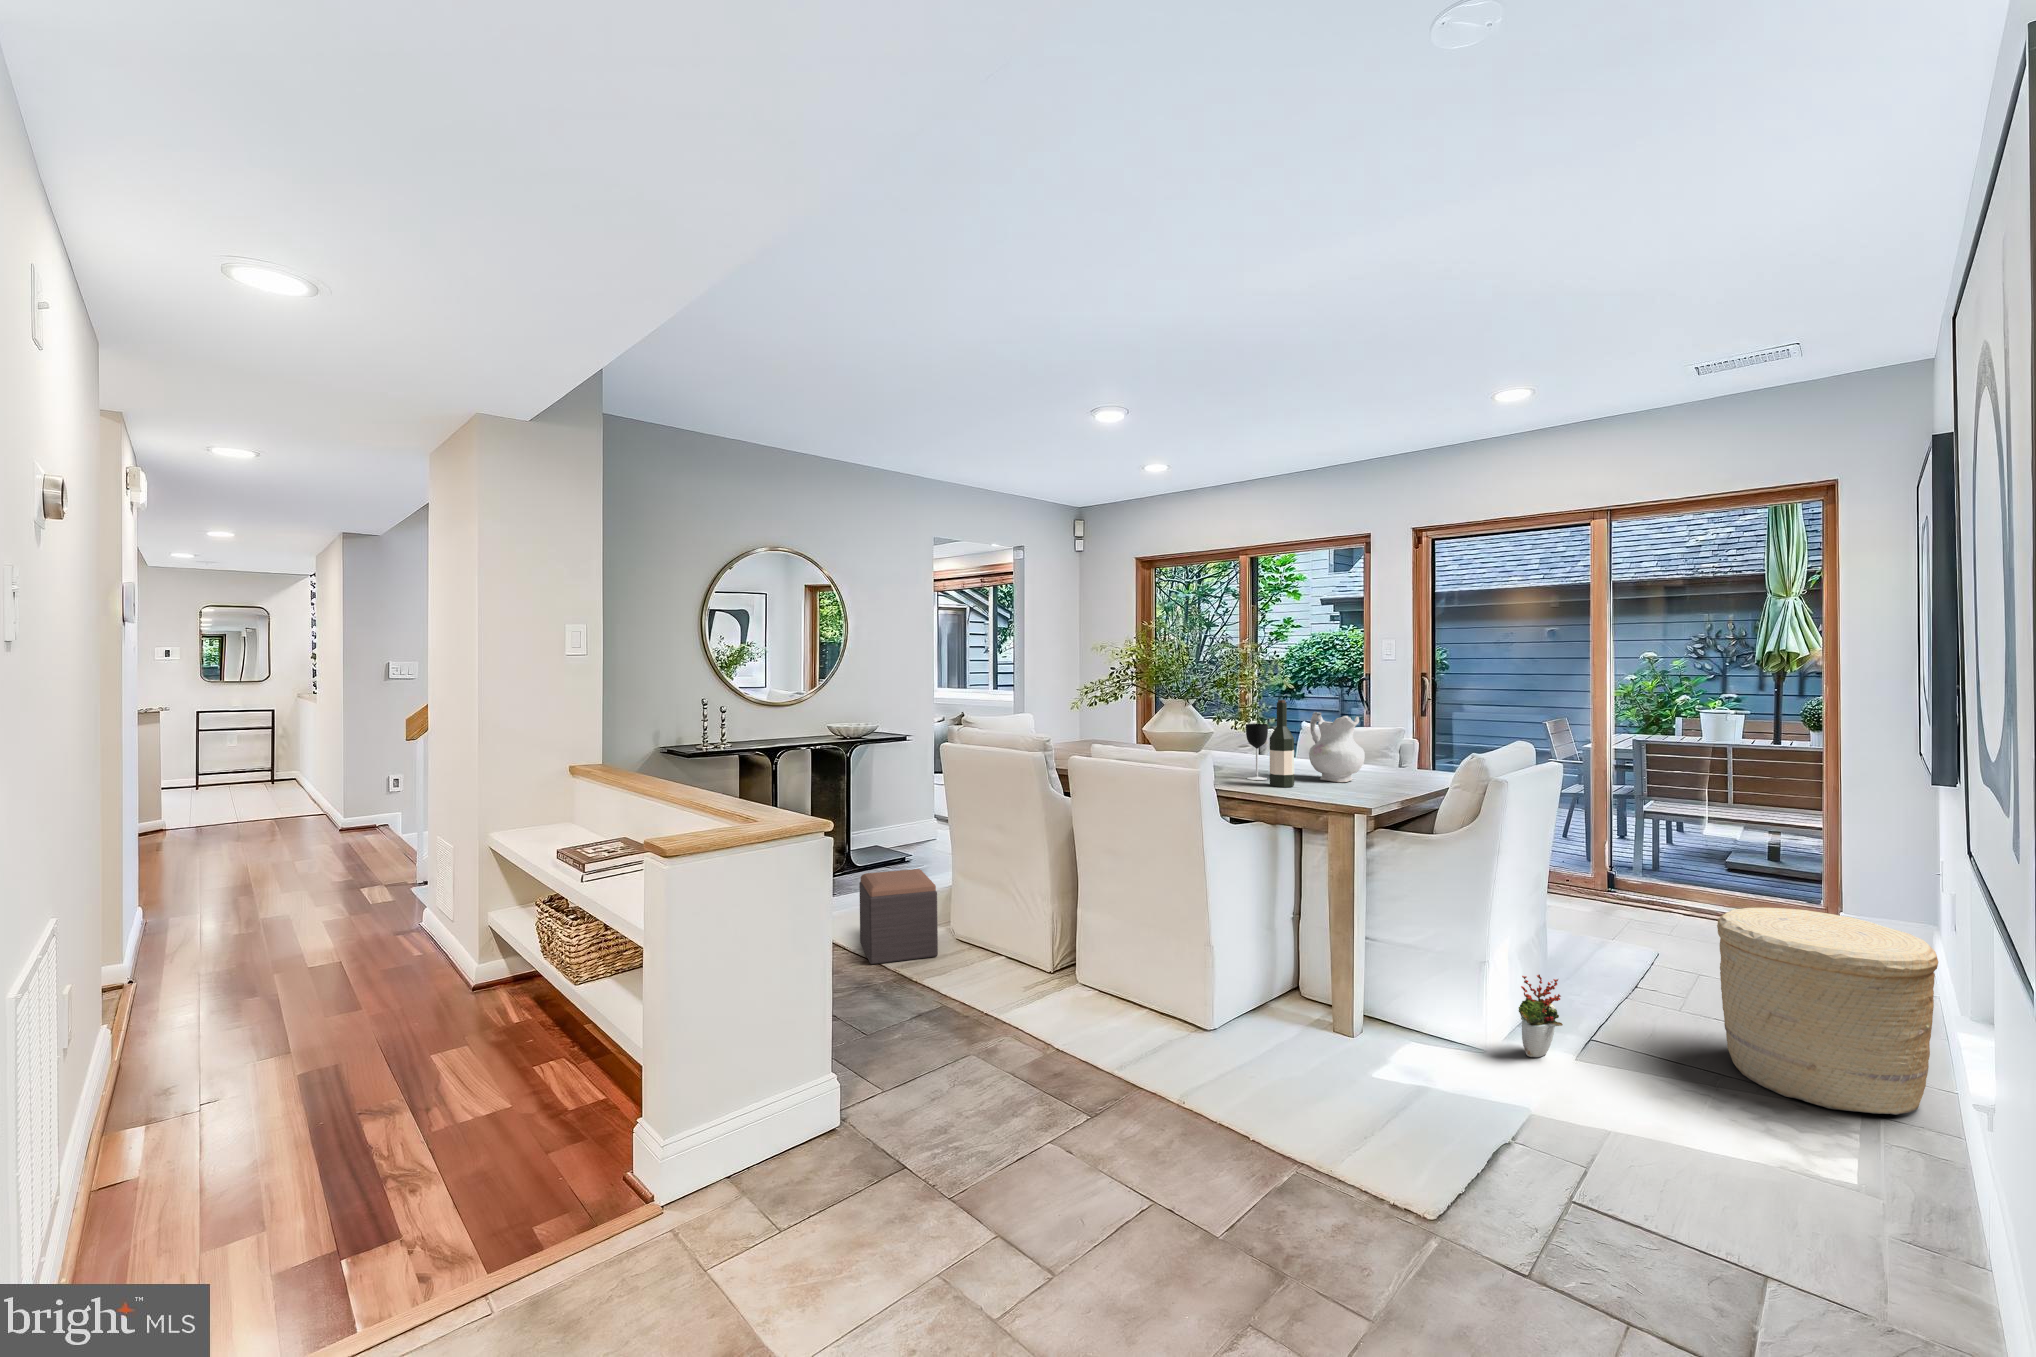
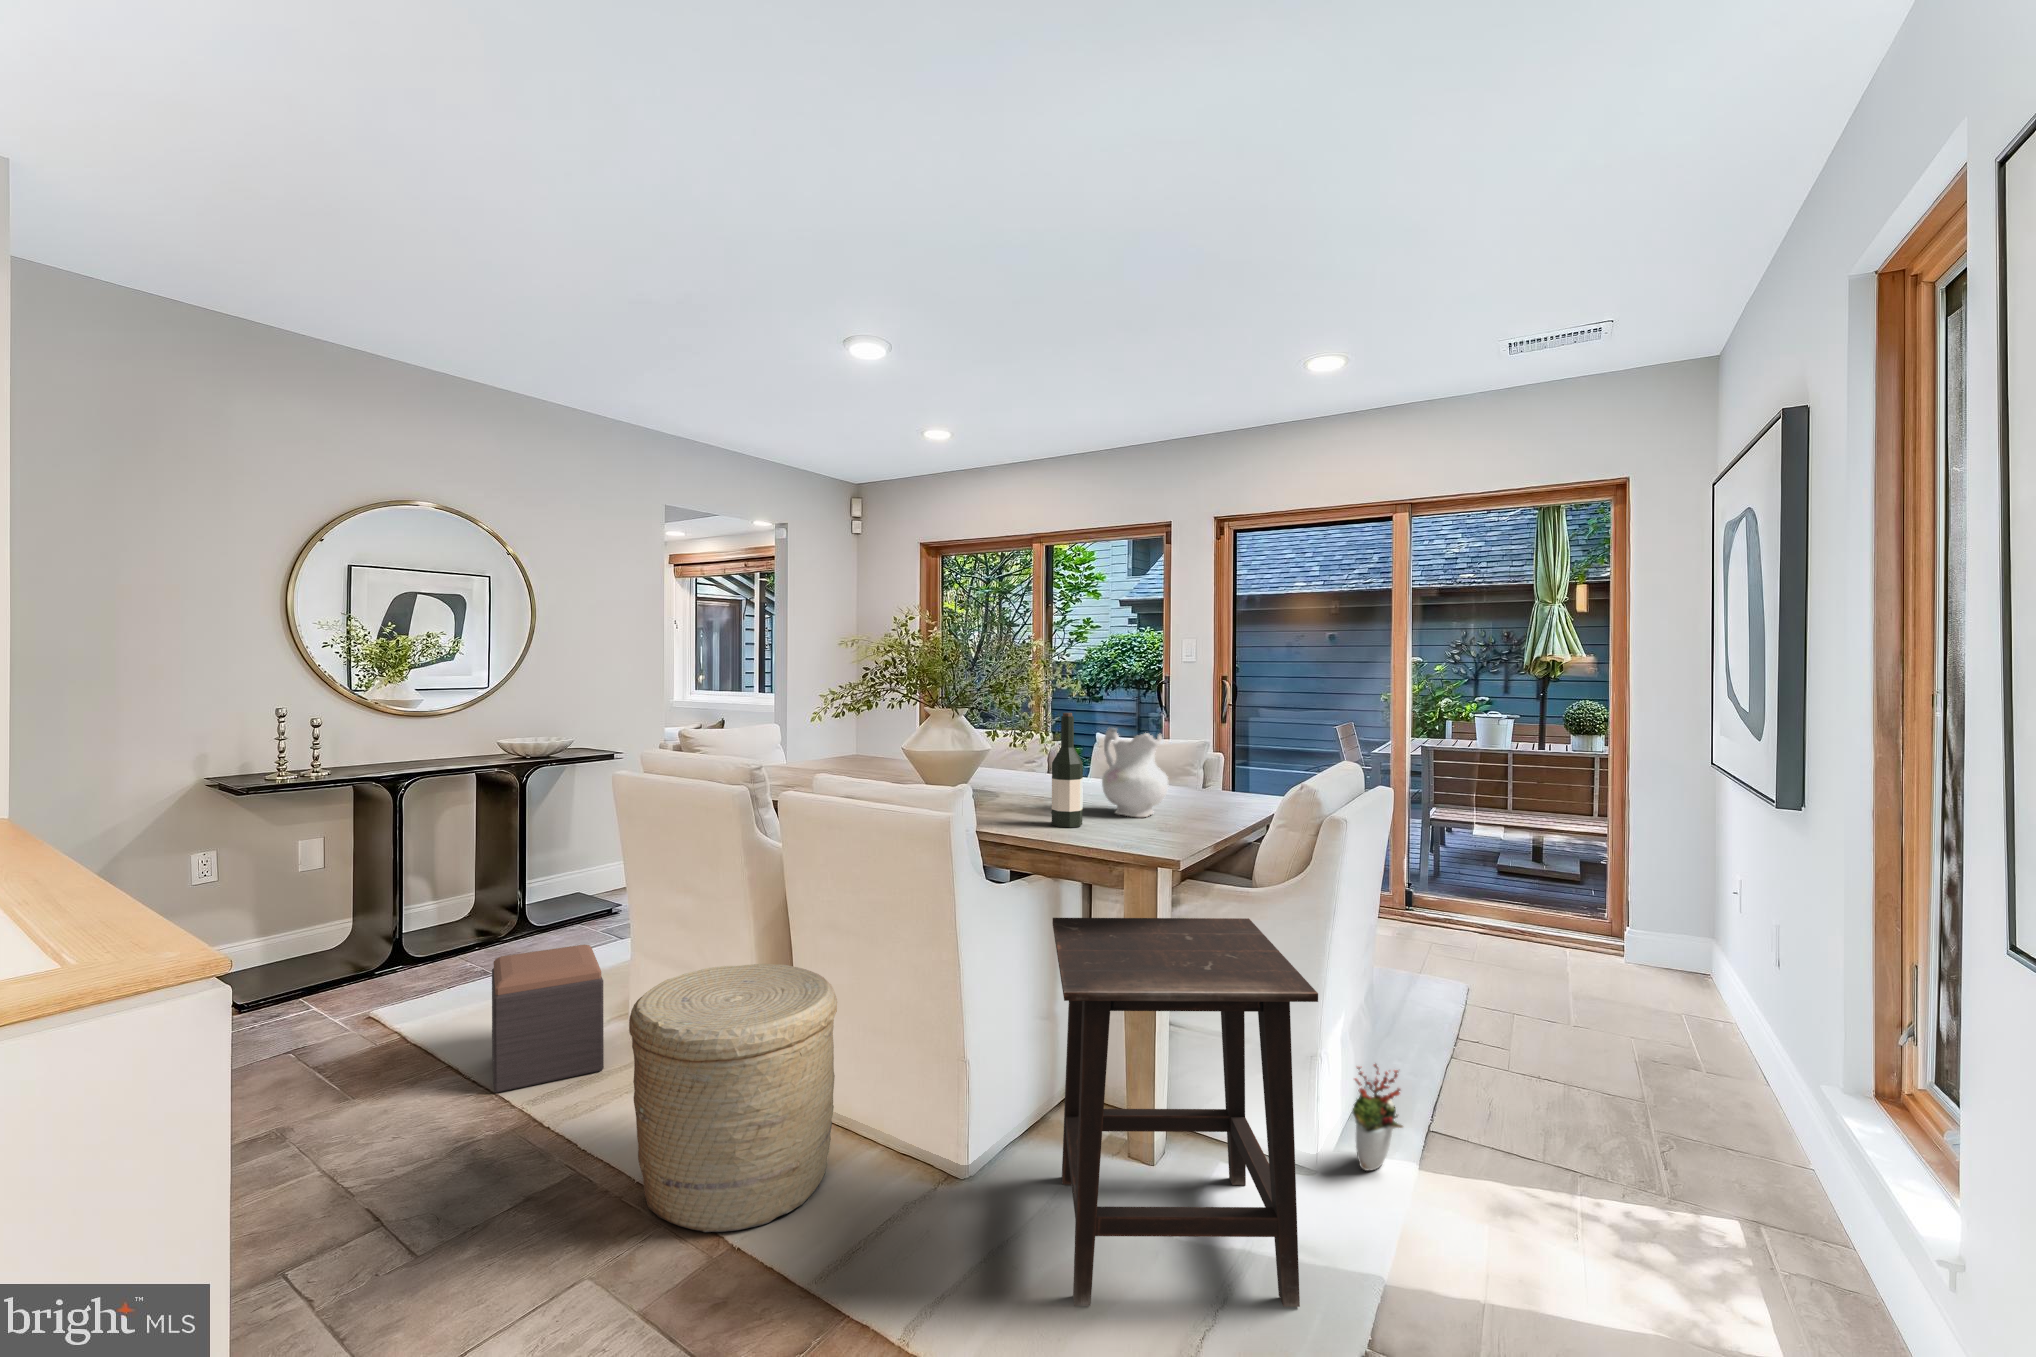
wine glass: present [1246,724,1268,780] -> none [1023,743,1051,817]
side table: none [1273,850,1477,1125] -> present [1052,918,1318,1307]
woven basket: present [1717,908,1938,1115] -> present [629,964,837,1232]

